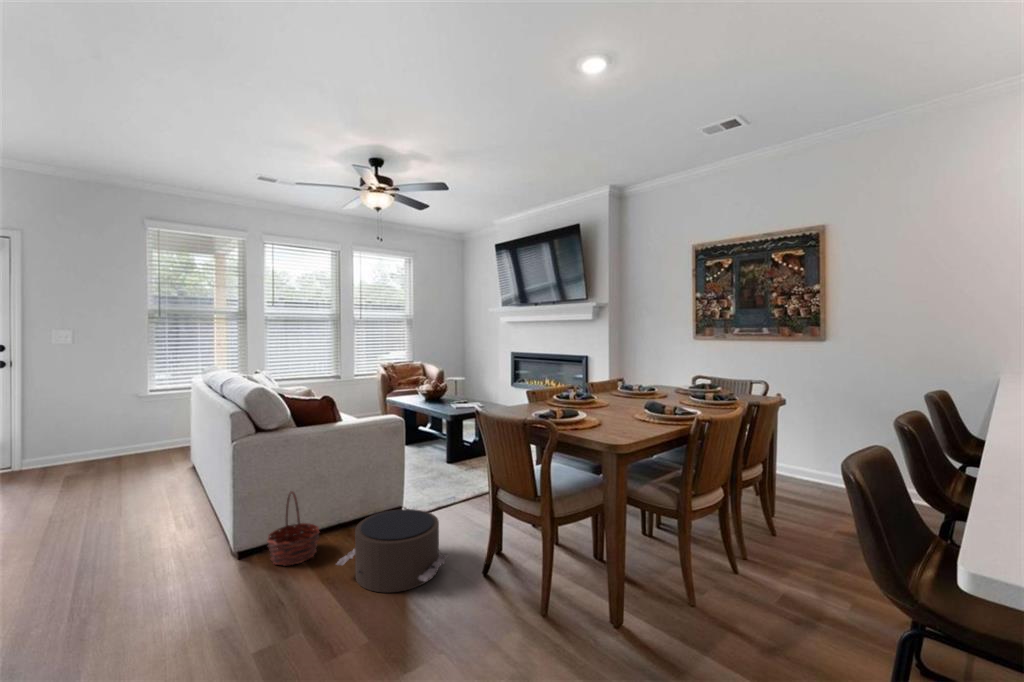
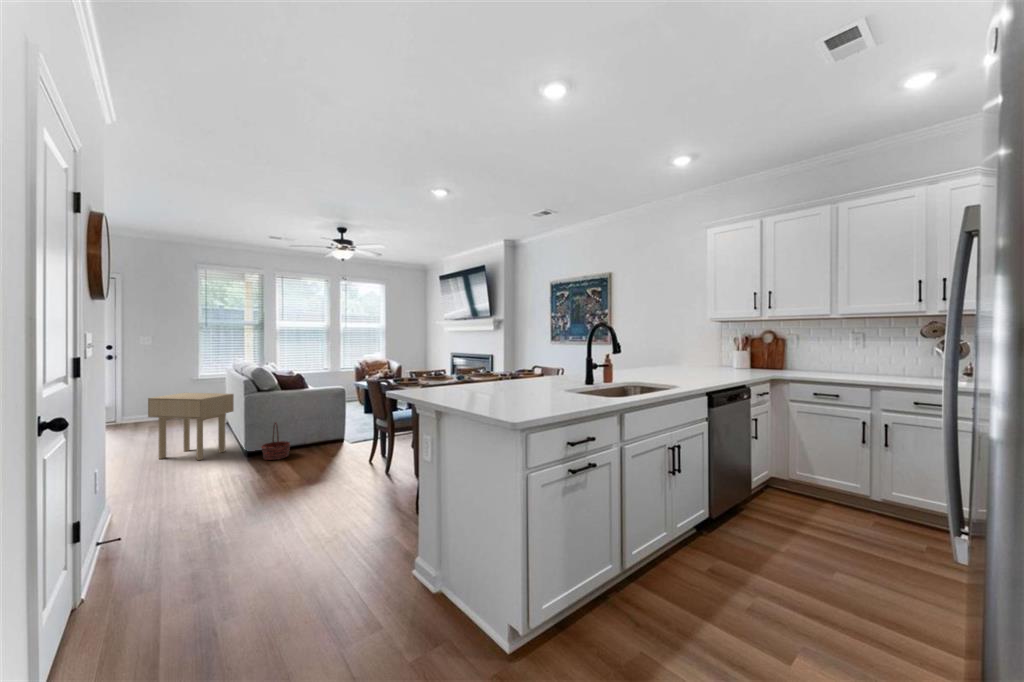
side table: none [48,434,212,569] -> present [148,393,234,460]
pouf: present [336,509,447,593] -> none [295,433,355,469]

